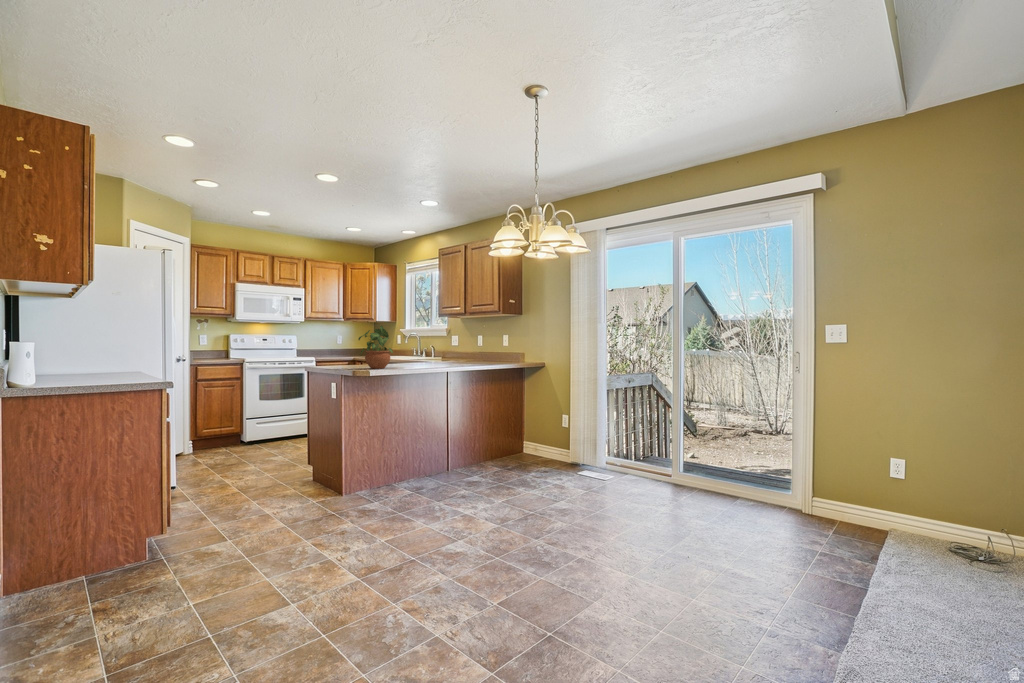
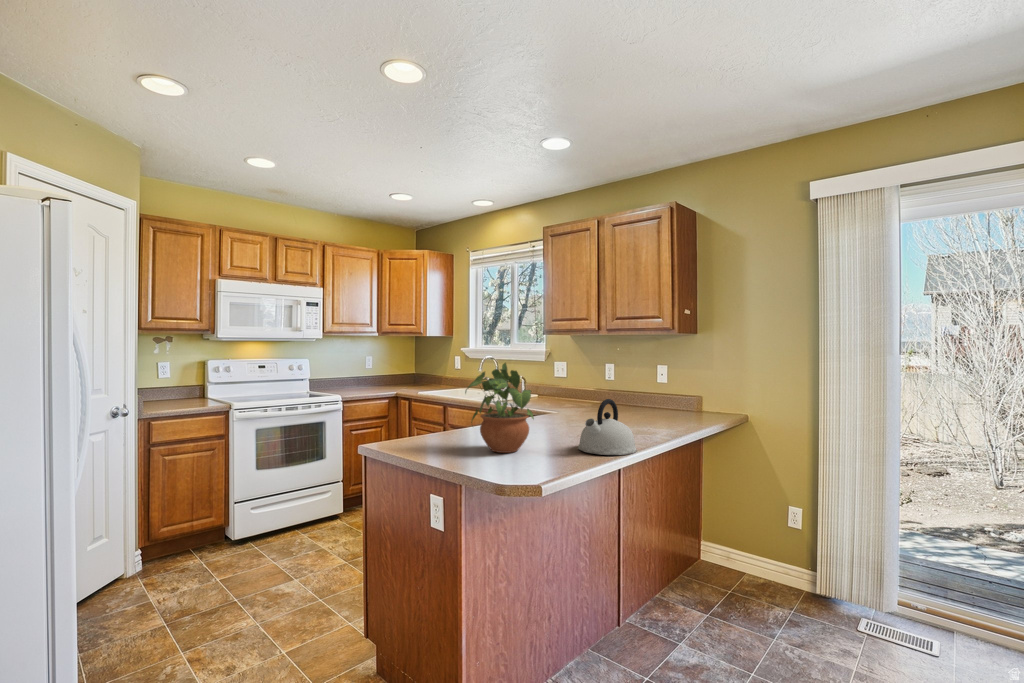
kettle: none [413,343,442,368] -> present [578,399,637,455]

